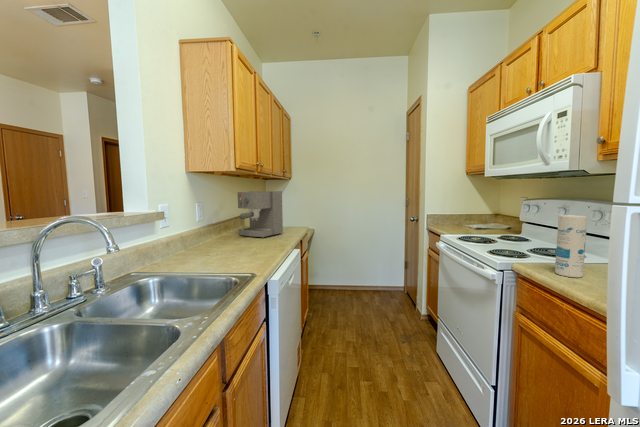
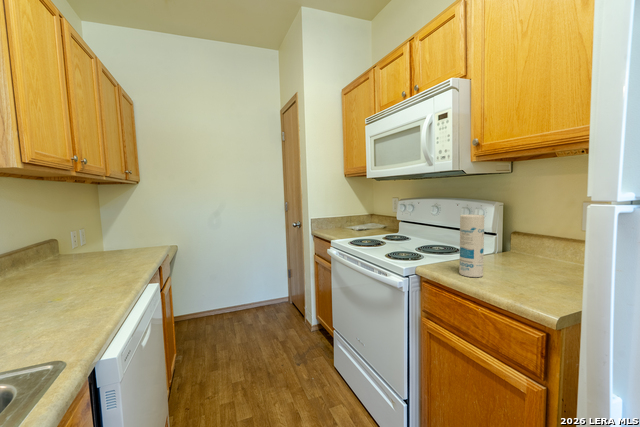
coffee maker: present [238,191,283,238] -> none [31,197,126,272]

